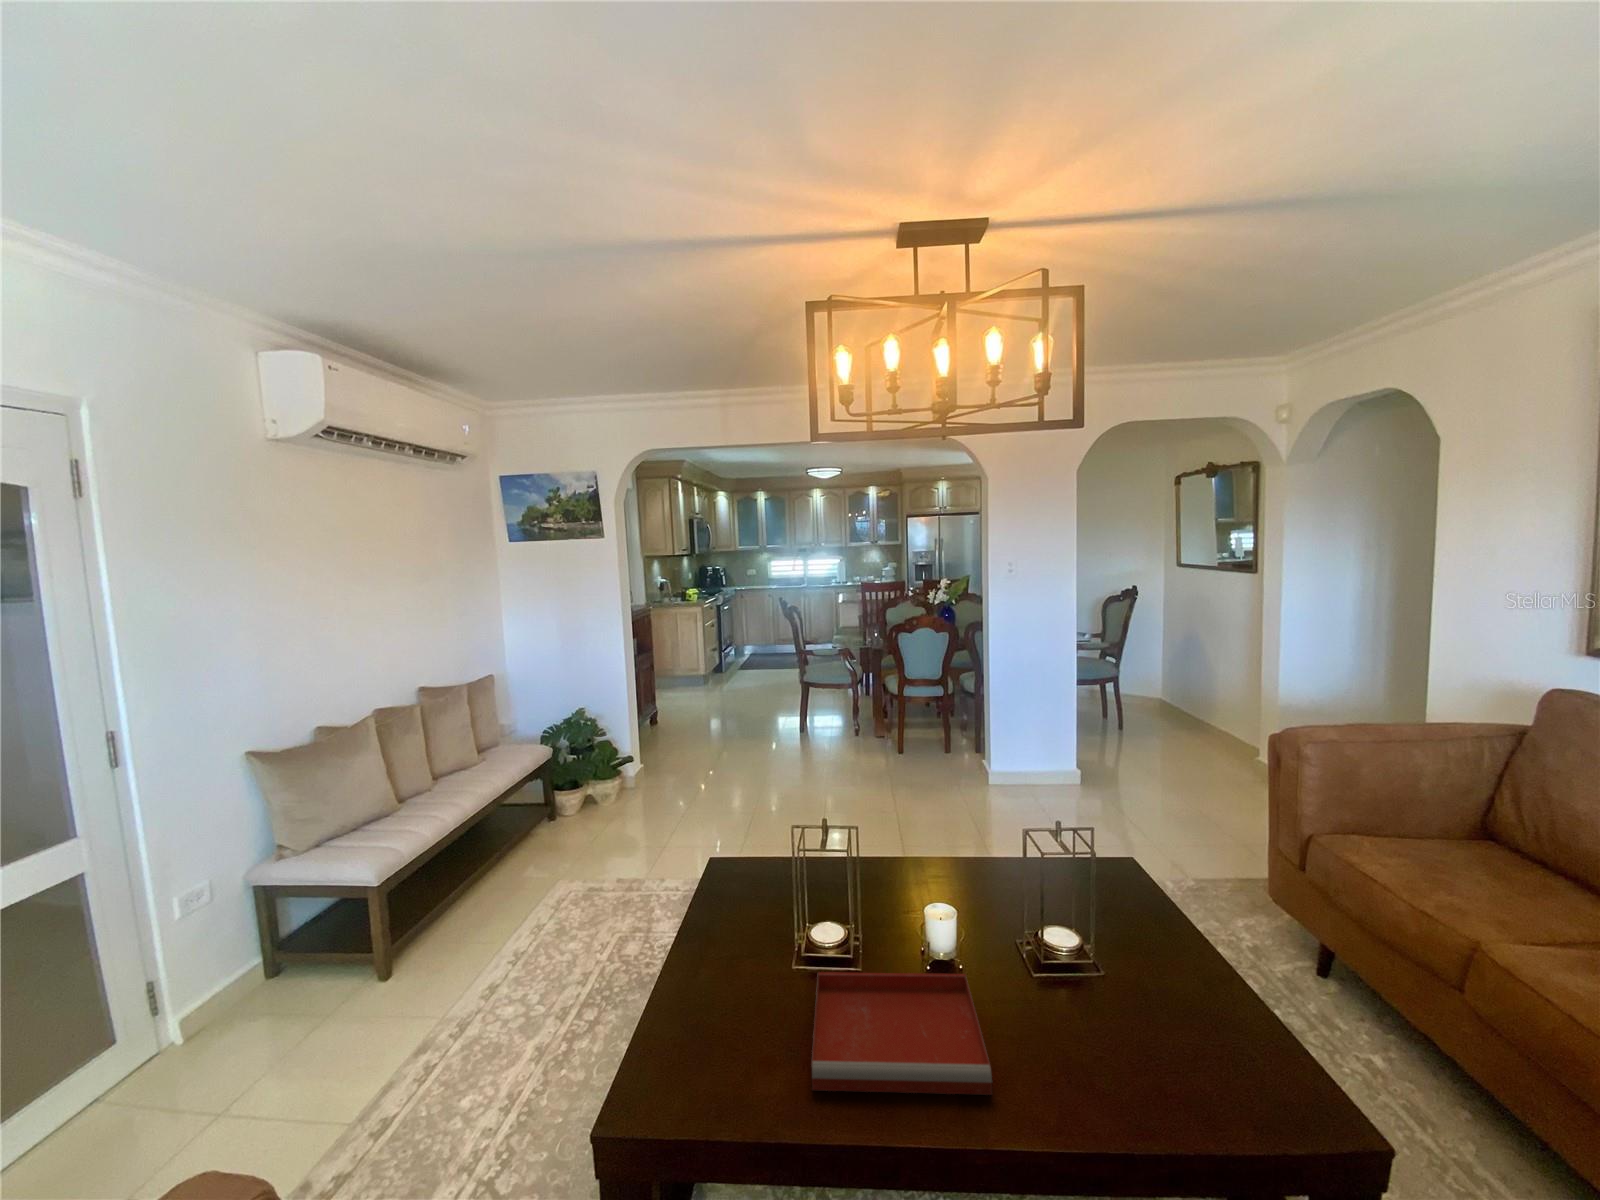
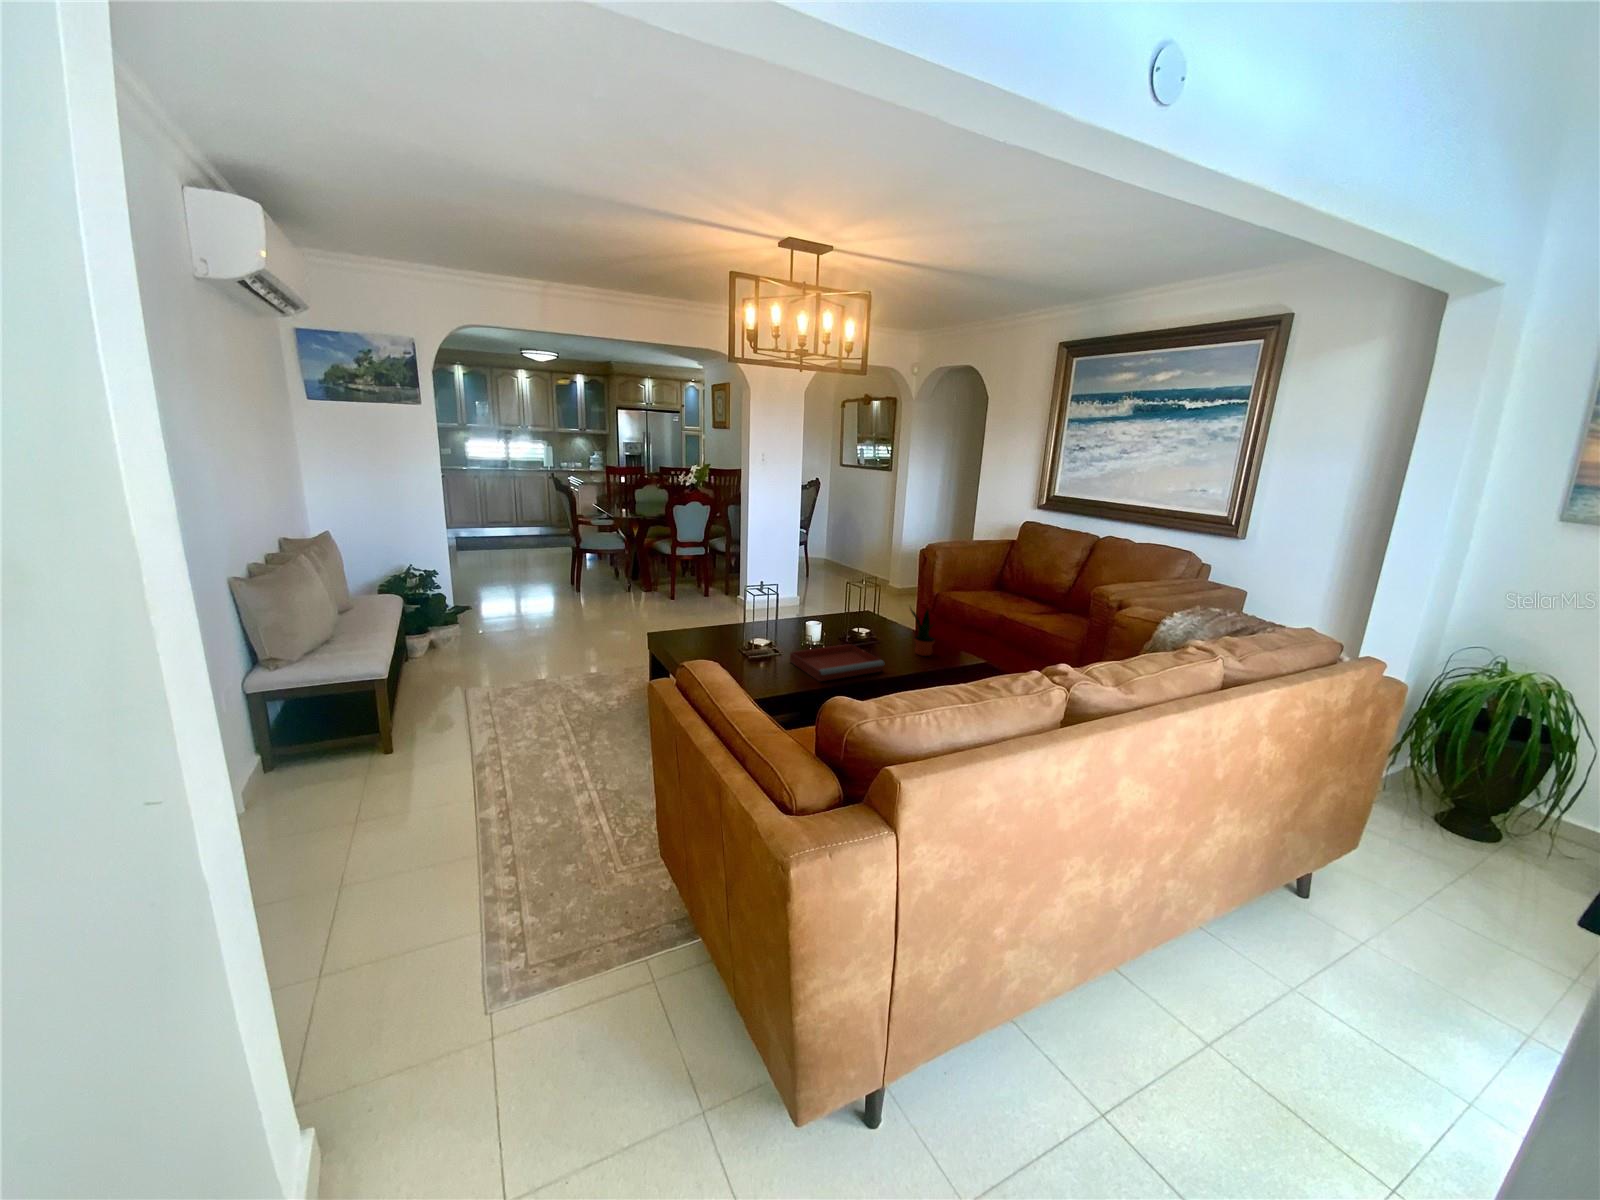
potted plant: none [1103,912,1180,1059] -> present [910,609,935,656]

